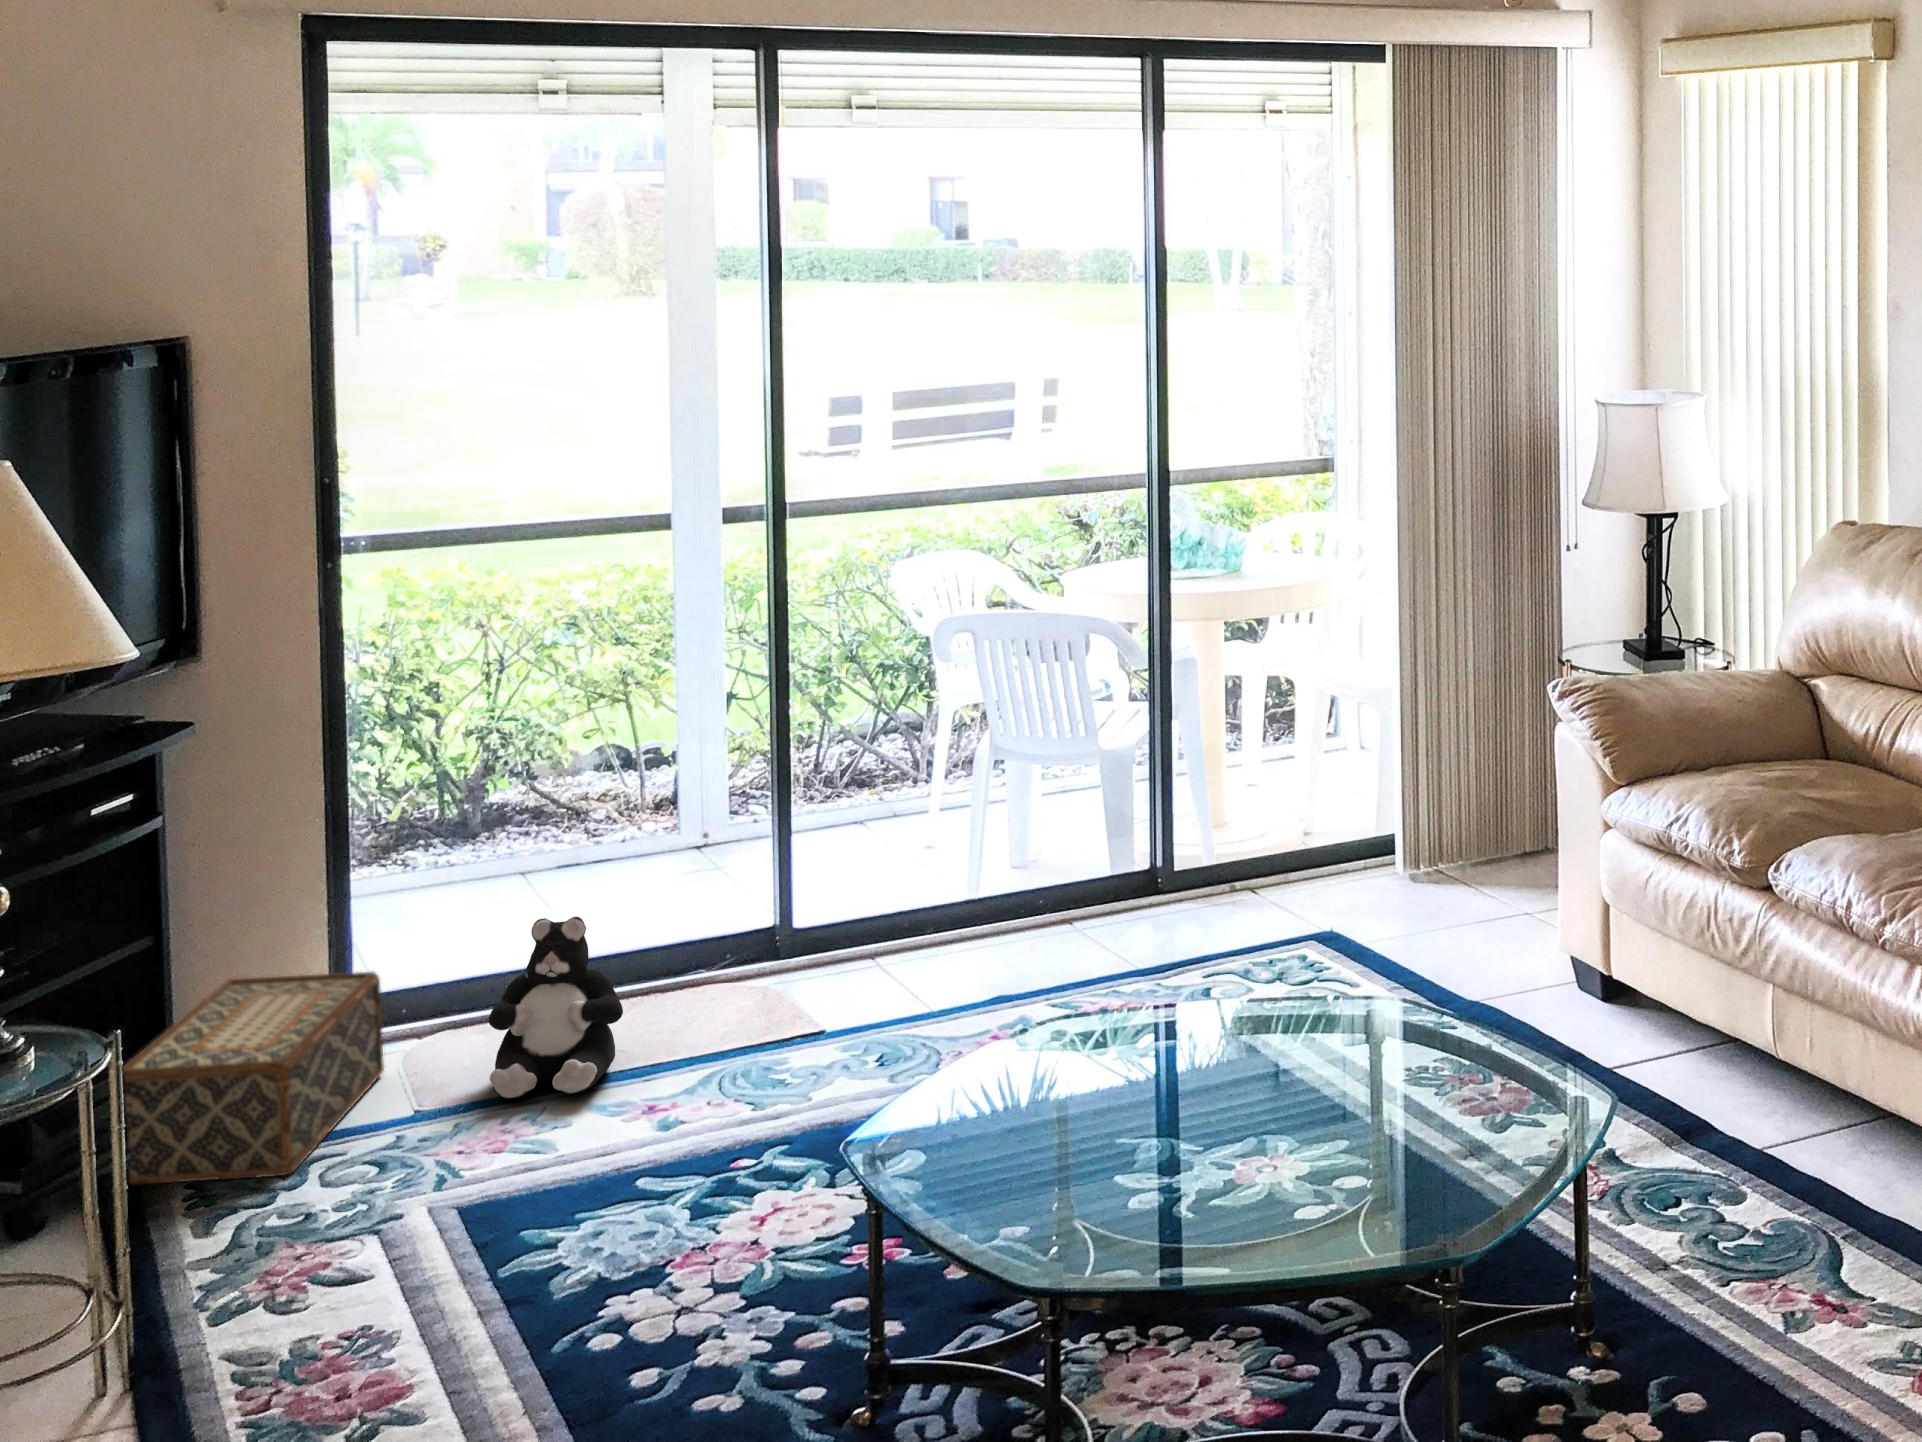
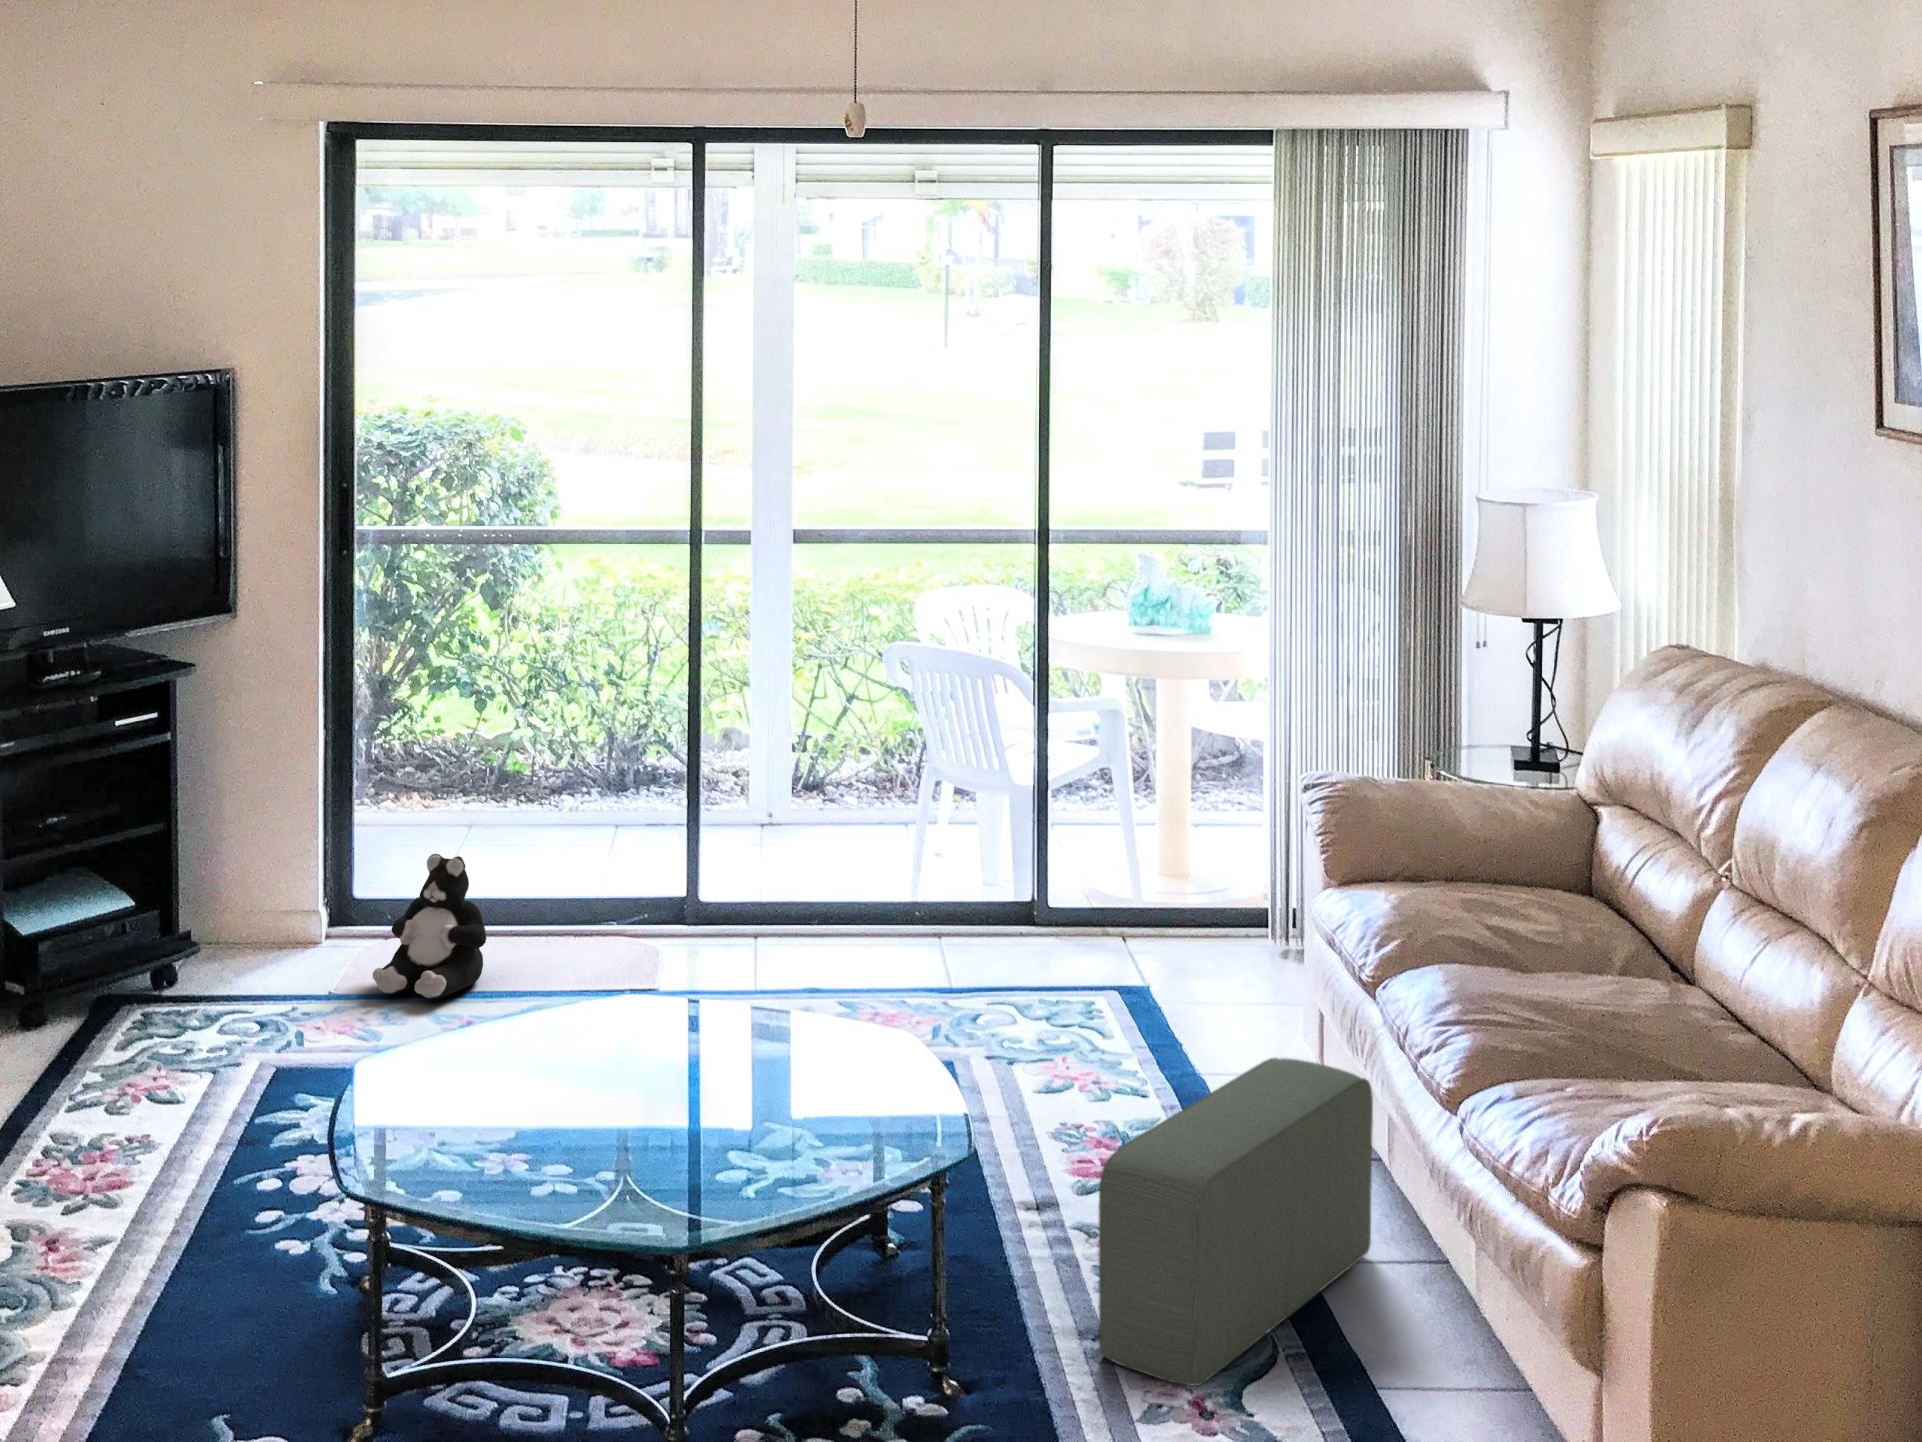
pouf: none [1683,956,1816,1289] -> present [1099,1058,1373,1386]
woven basket: present [123,972,384,1185] -> none [105,865,332,1019]

